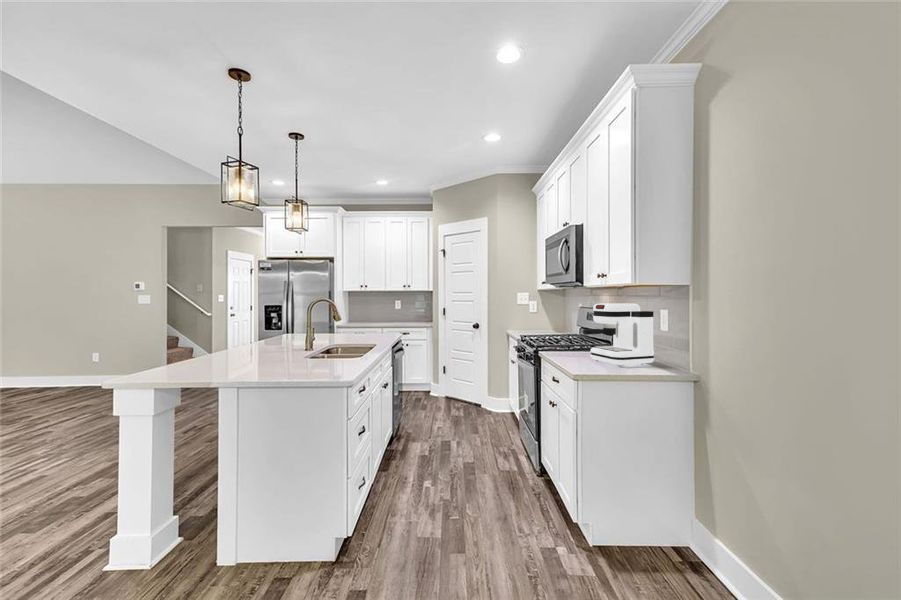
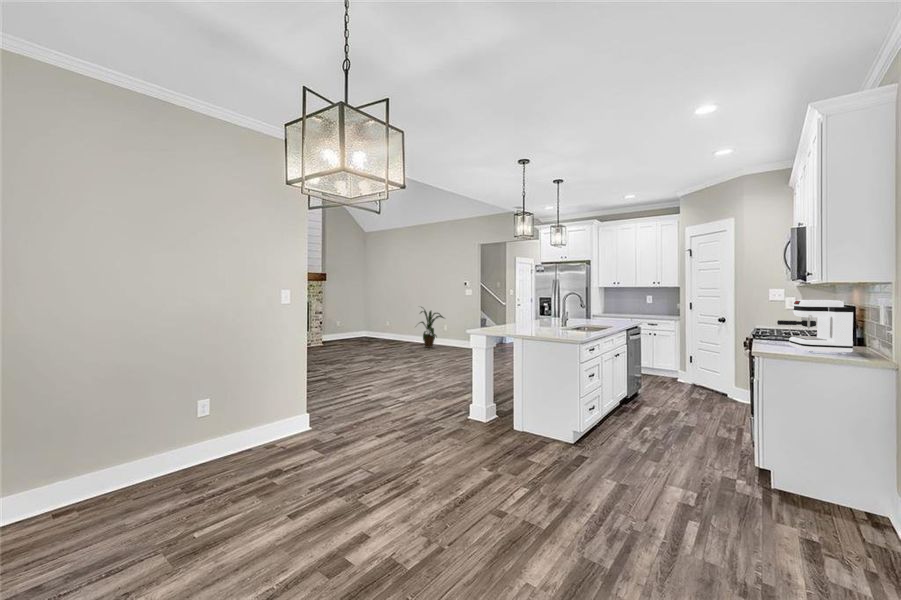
house plant: none [26,323,100,393] -> present [420,307,444,348]

